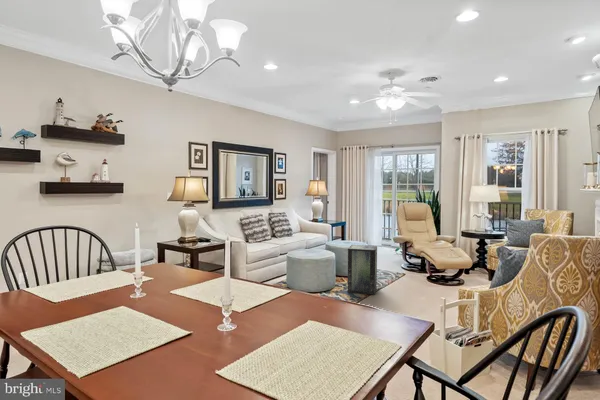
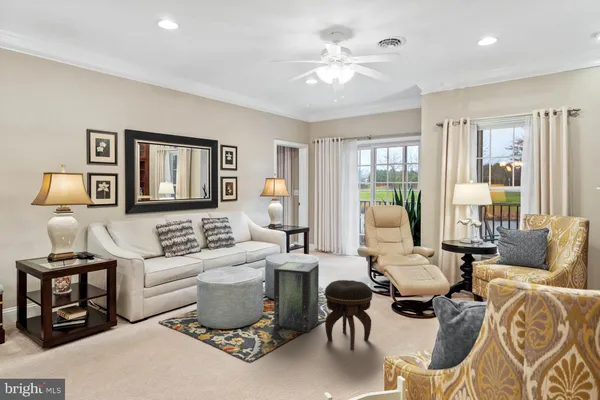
footstool: none [389,256,424,304] -> present [325,280,373,349]

